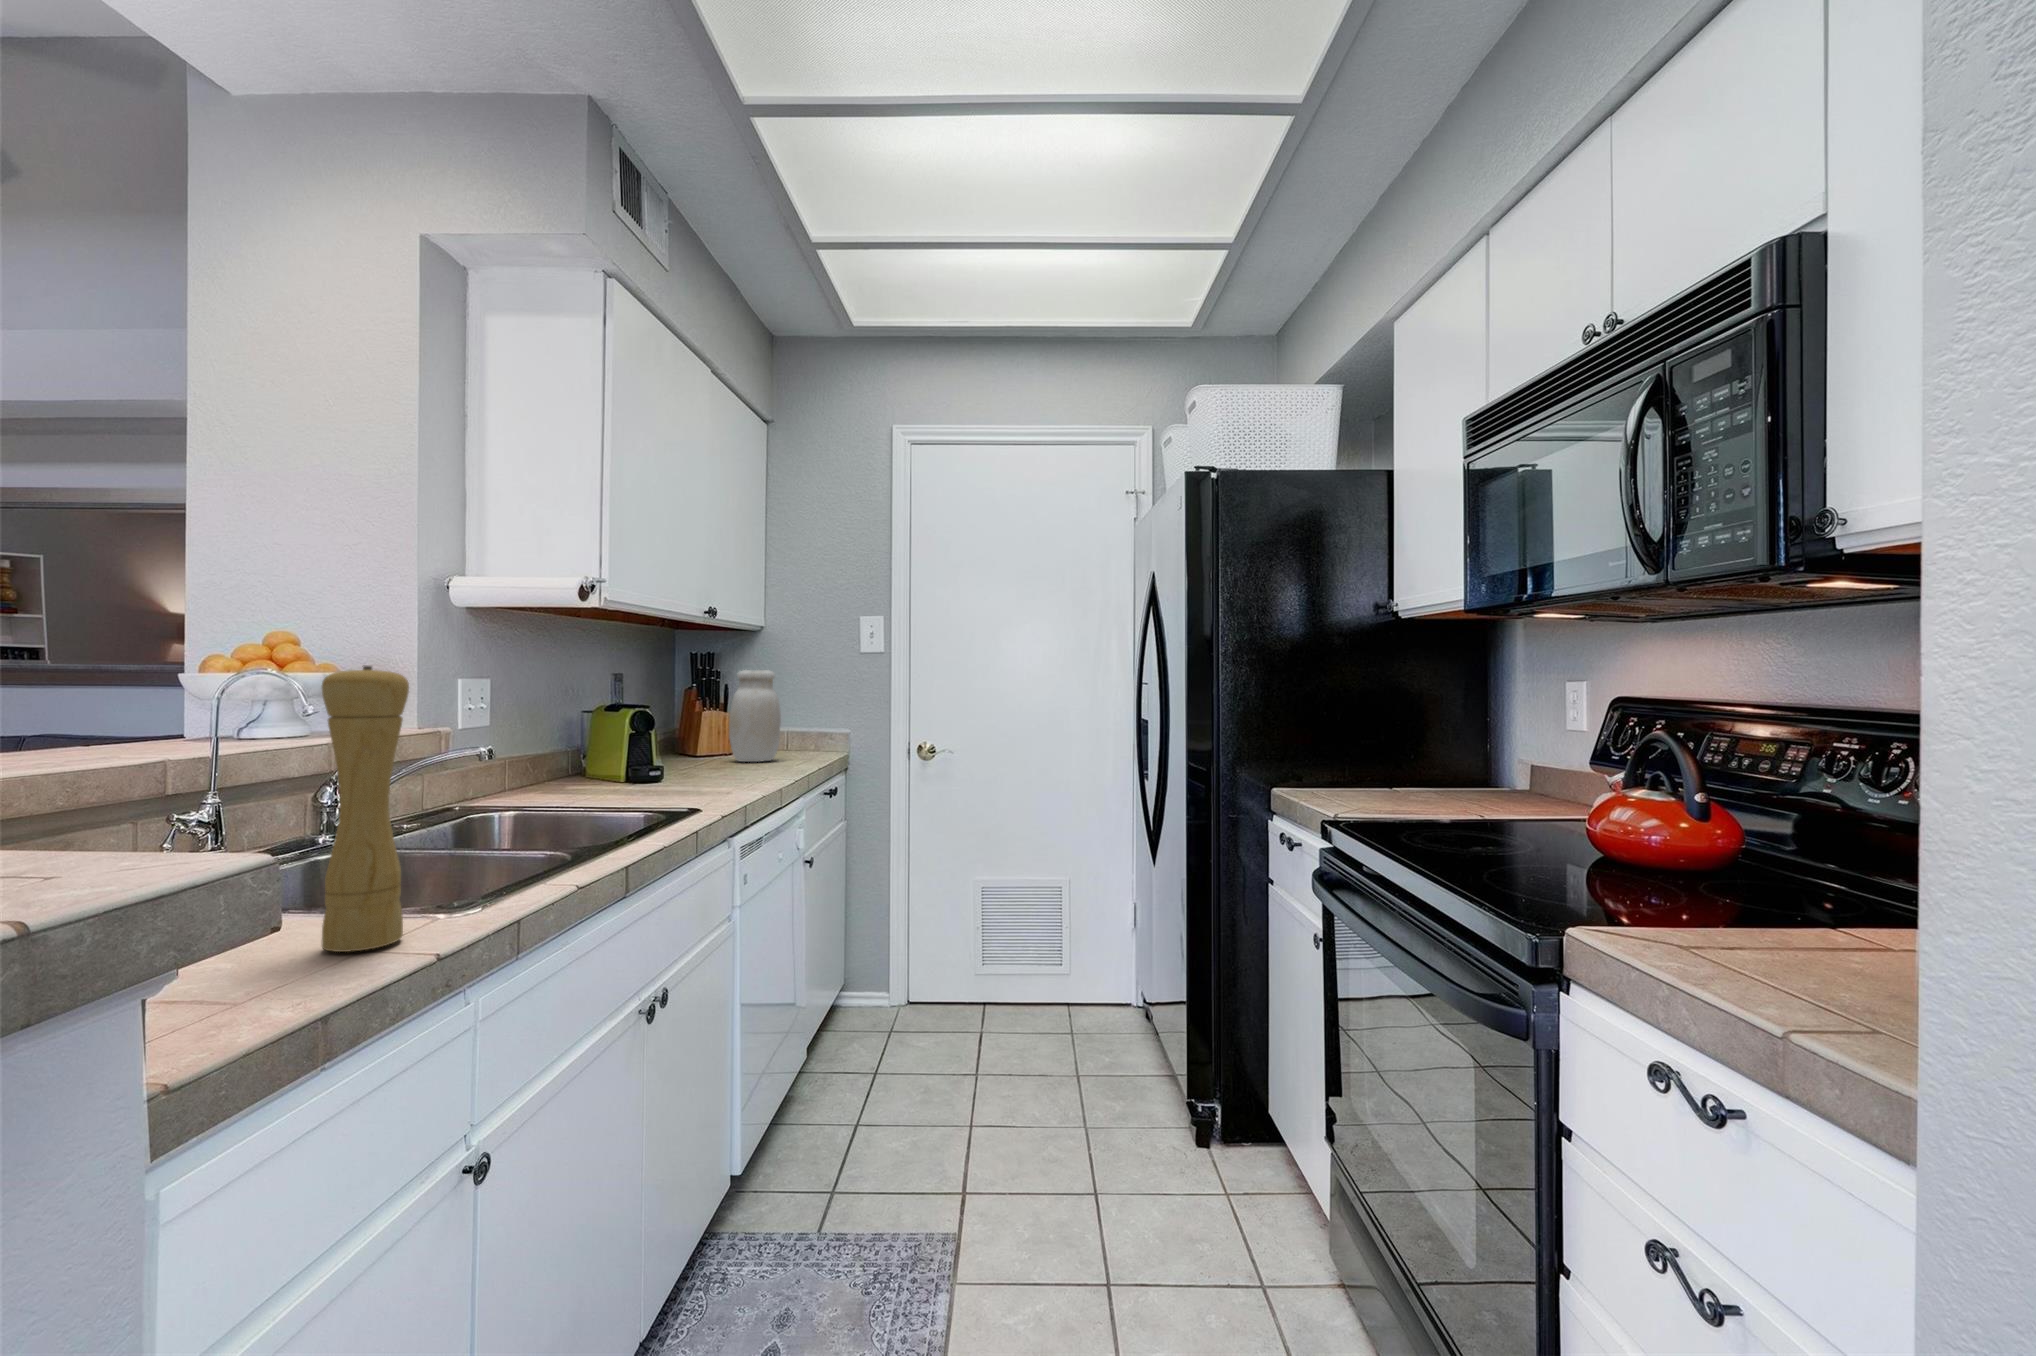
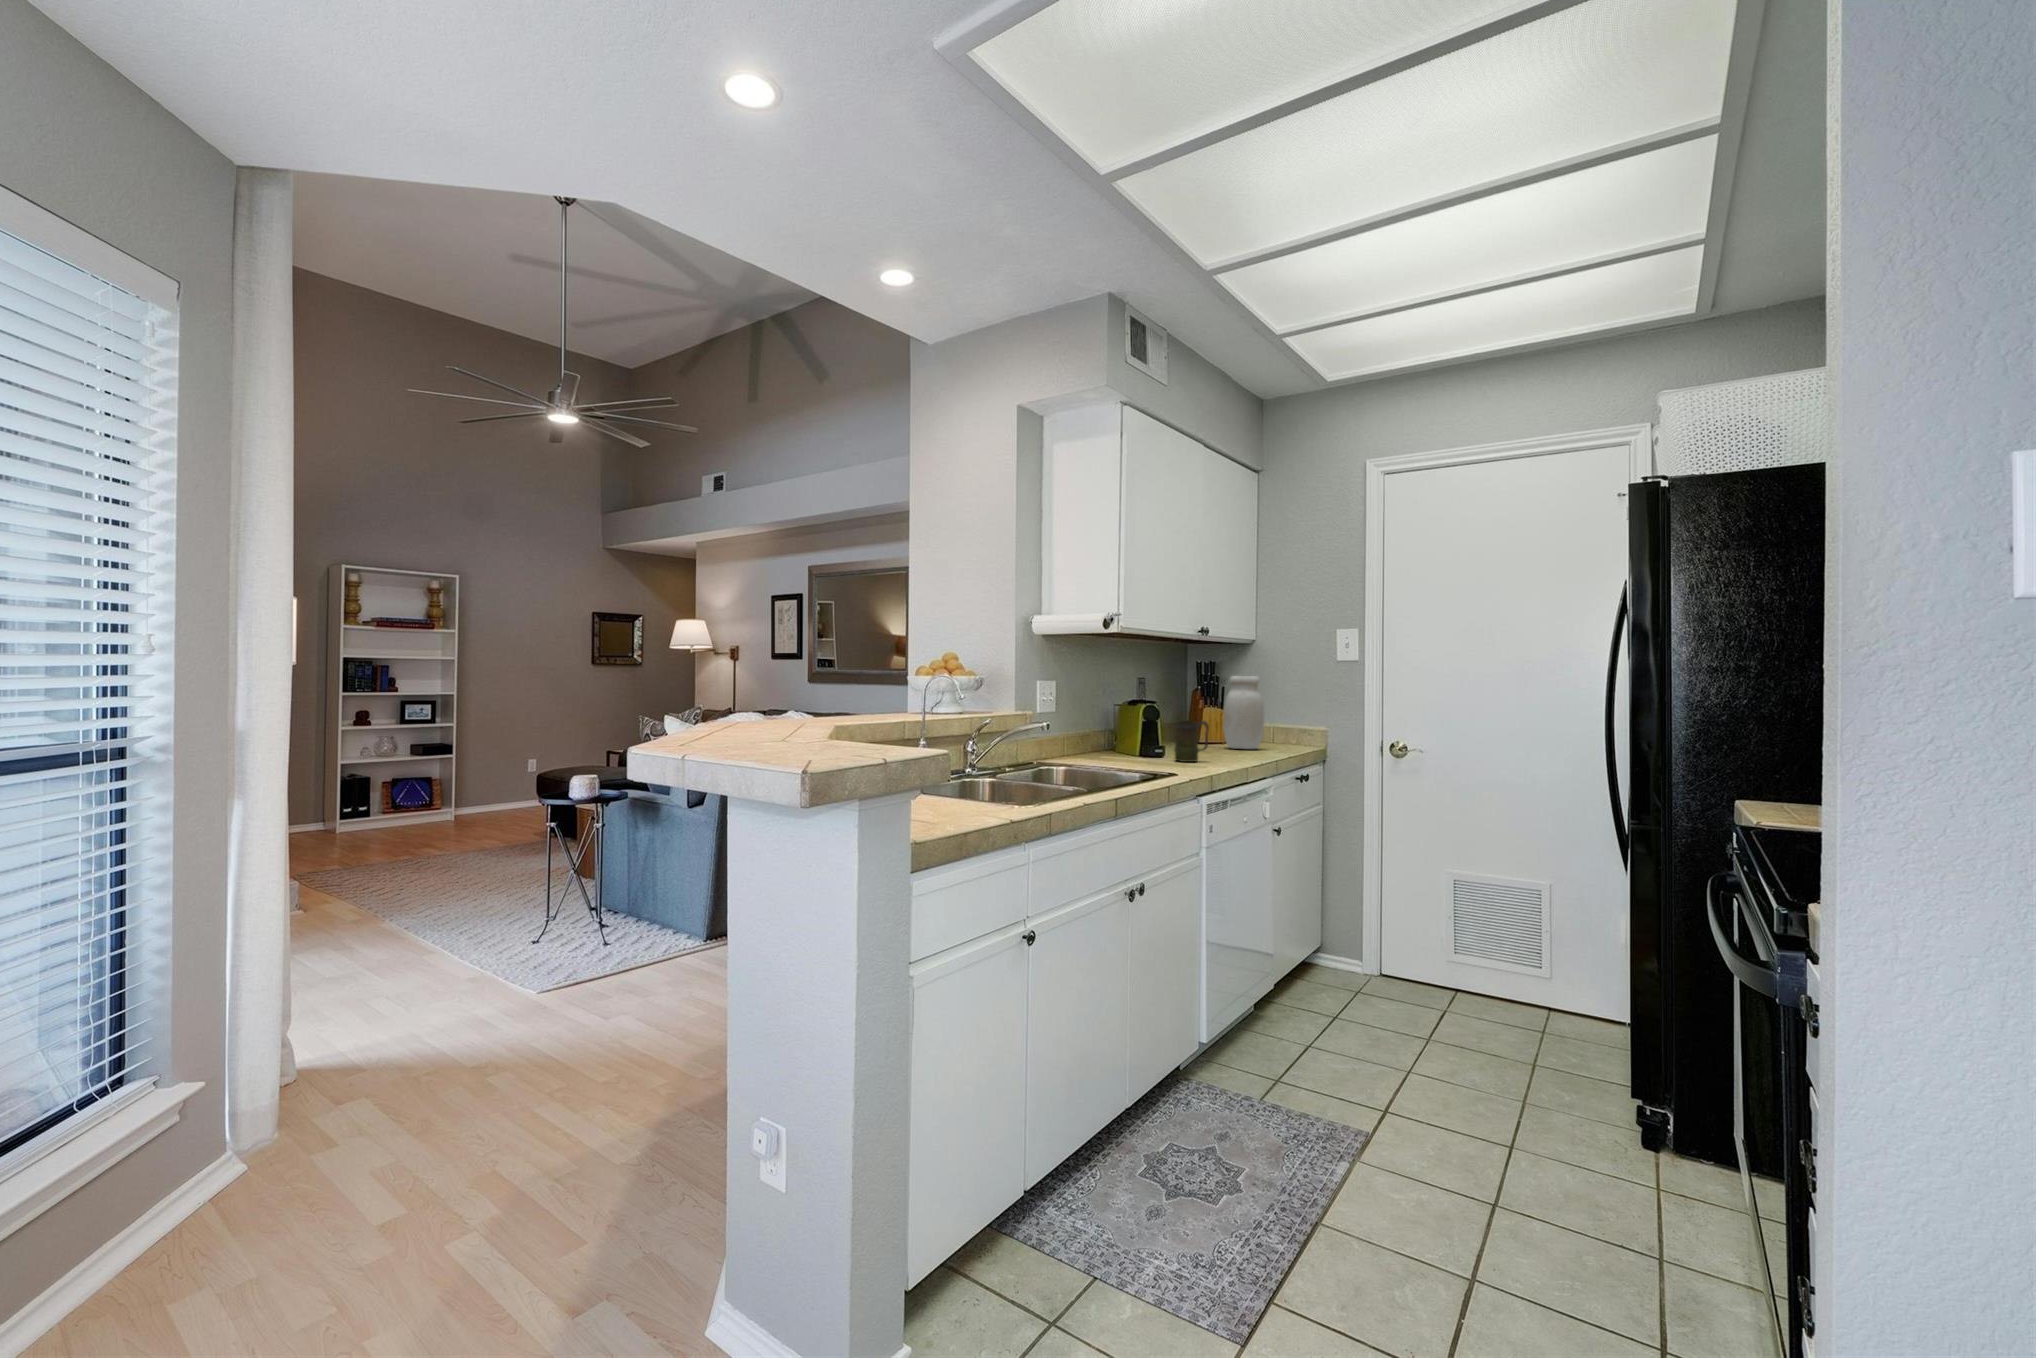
pepper mill: present [322,665,409,952] -> none [963,670,1000,812]
mug: none [679,731,726,788] -> present [1174,721,1209,762]

